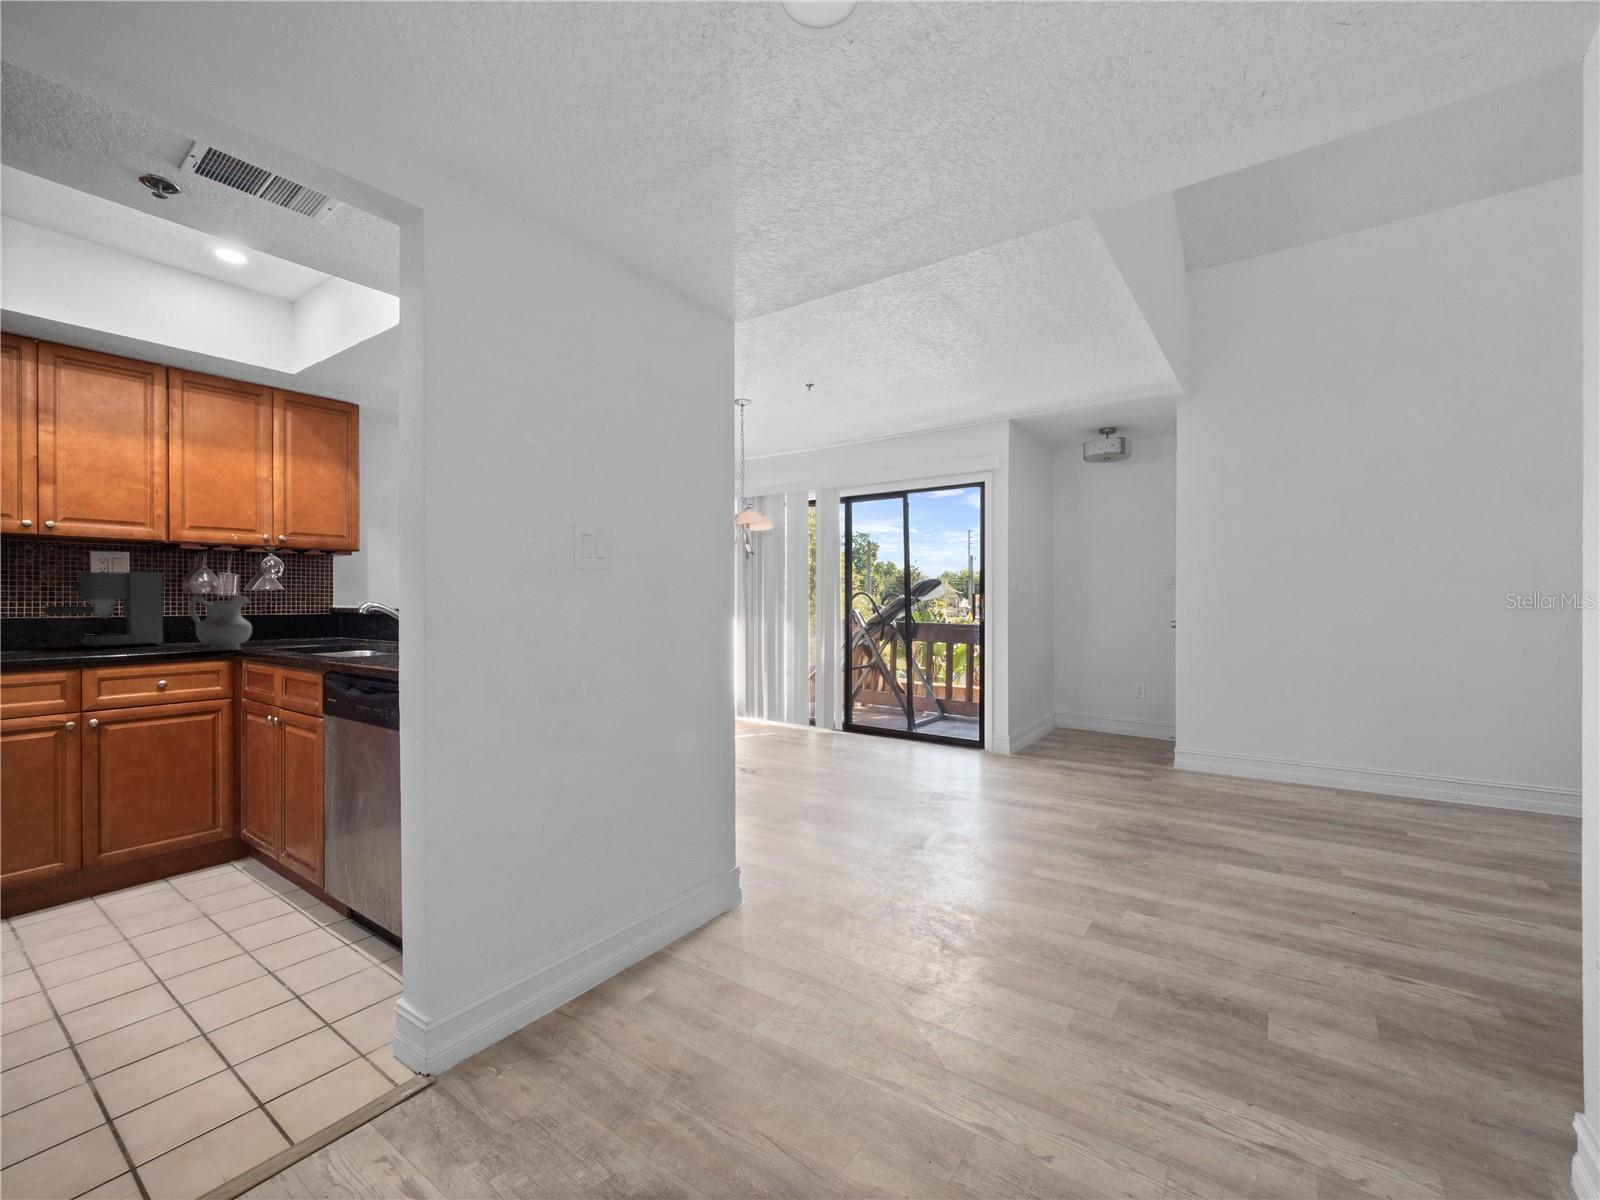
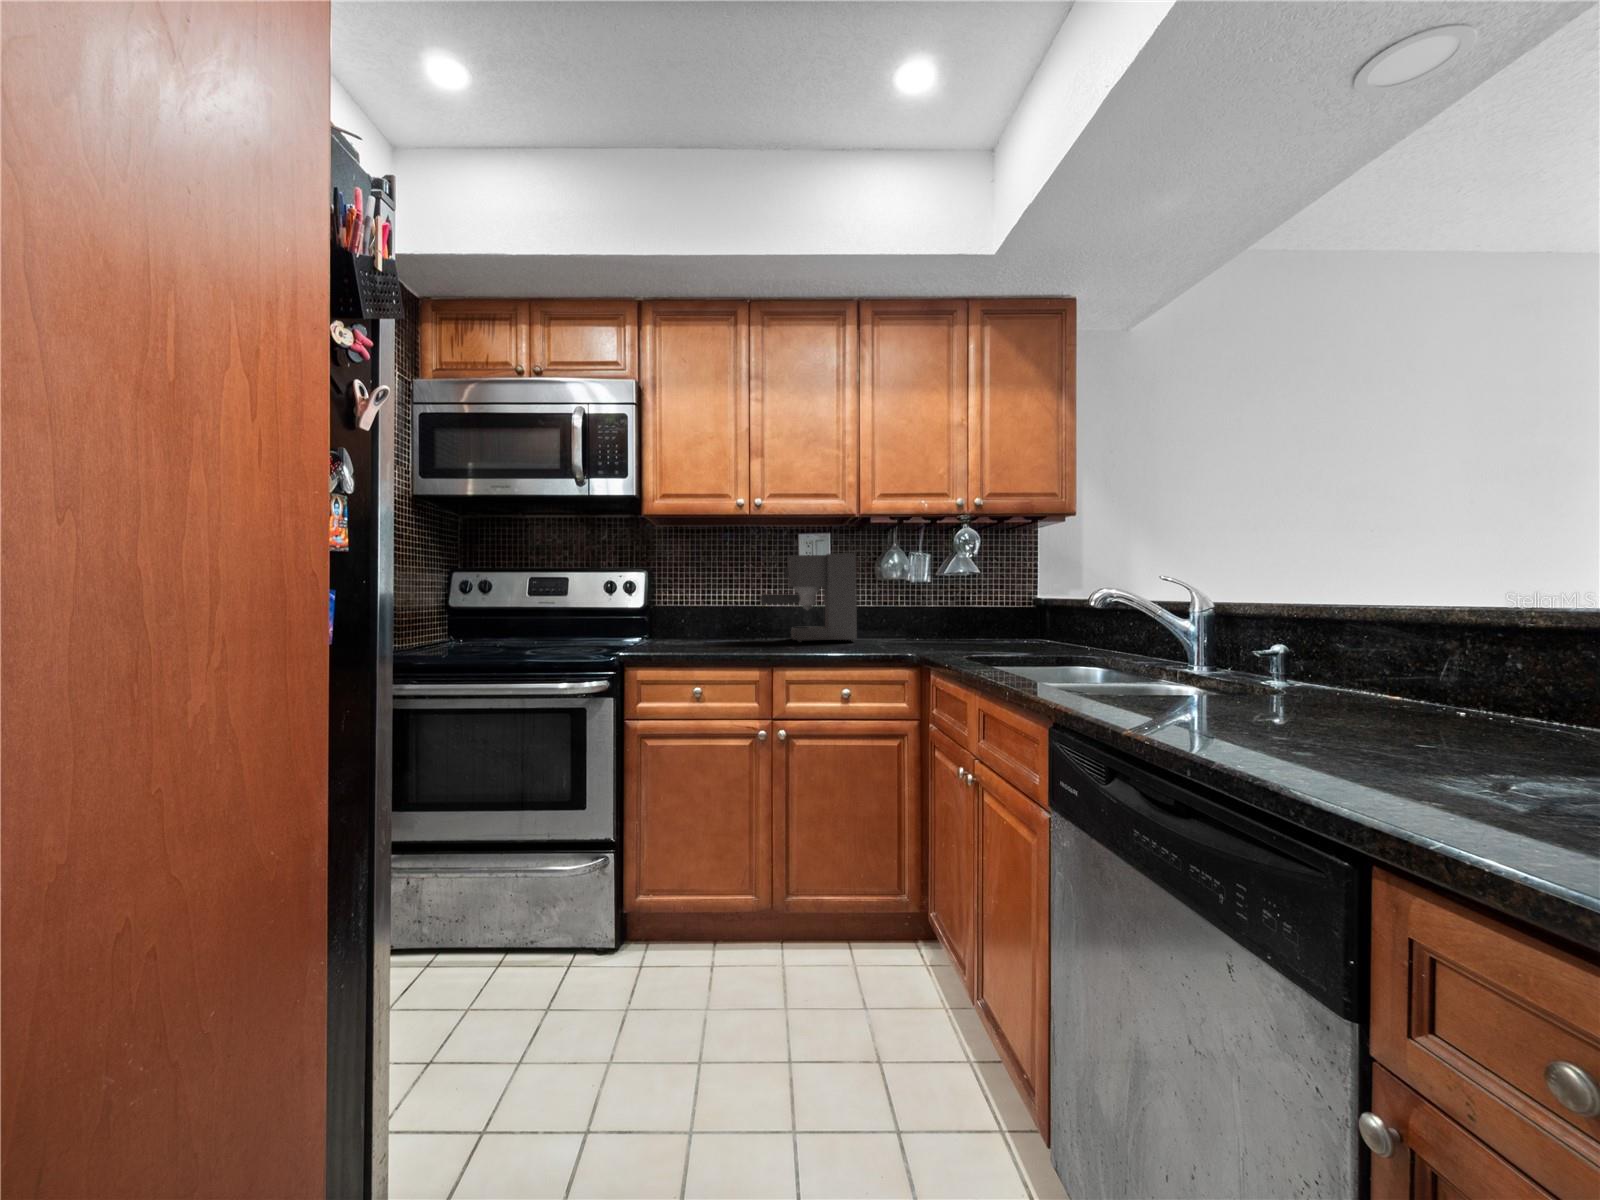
ceramic pitcher: present [188,595,252,651] -> none [873,579,939,656]

